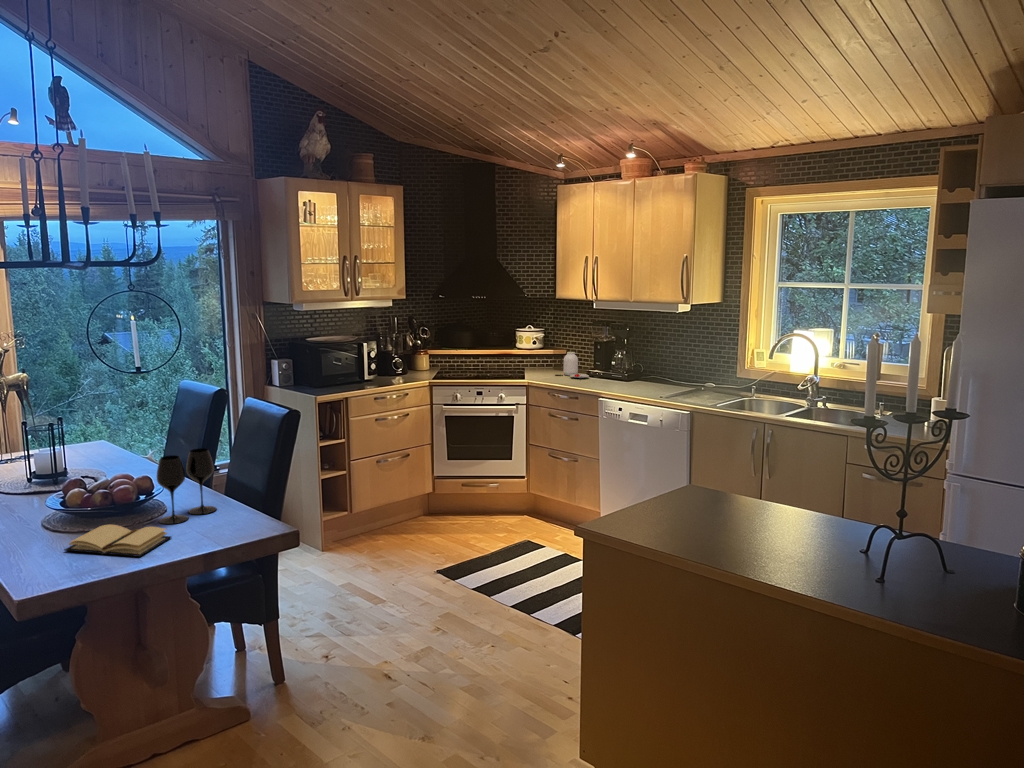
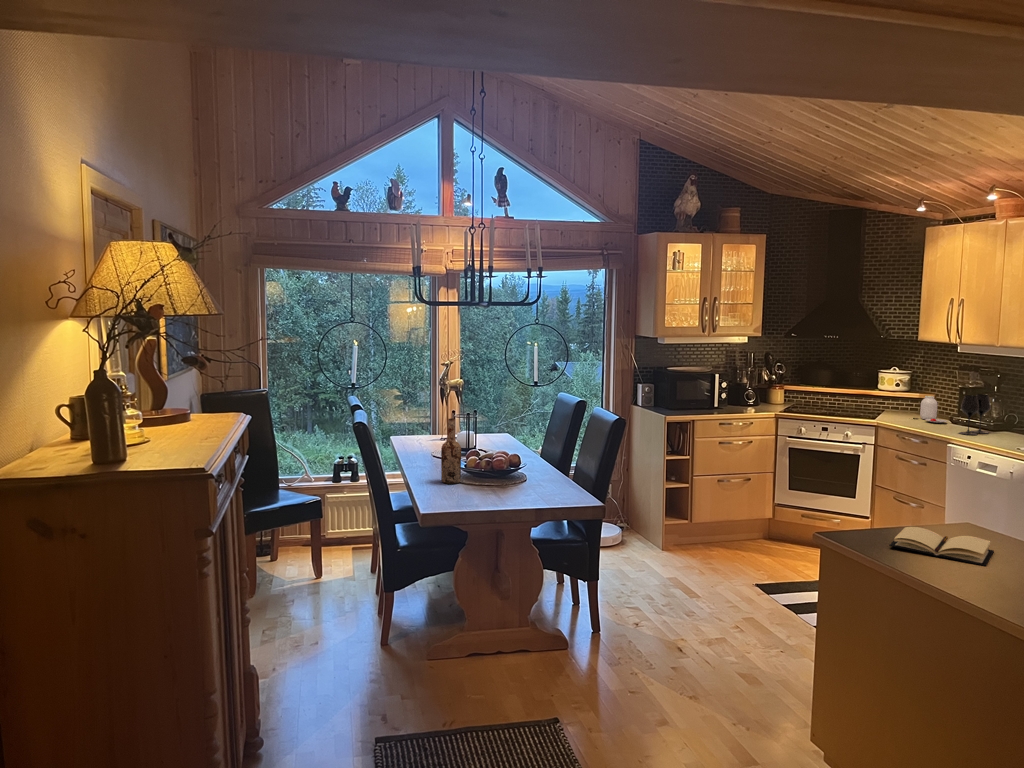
wine bottle: none [30,439,67,535] -> present [441,418,461,484]
wine glass: present [157,448,217,524] -> present [960,394,991,435]
book: present [65,525,171,557] -> present [889,527,994,566]

